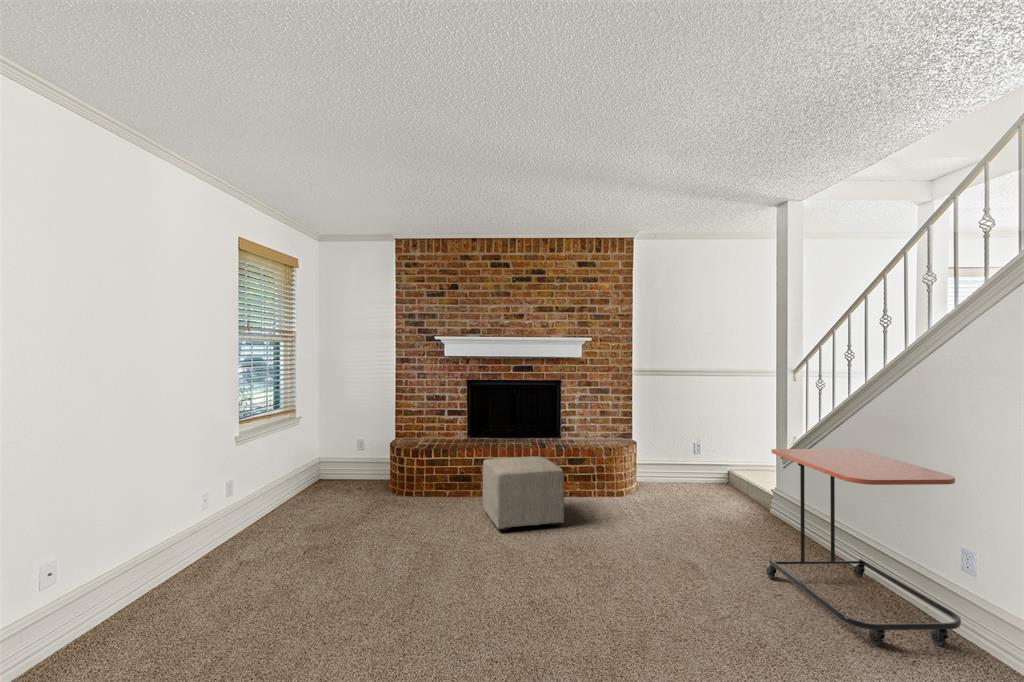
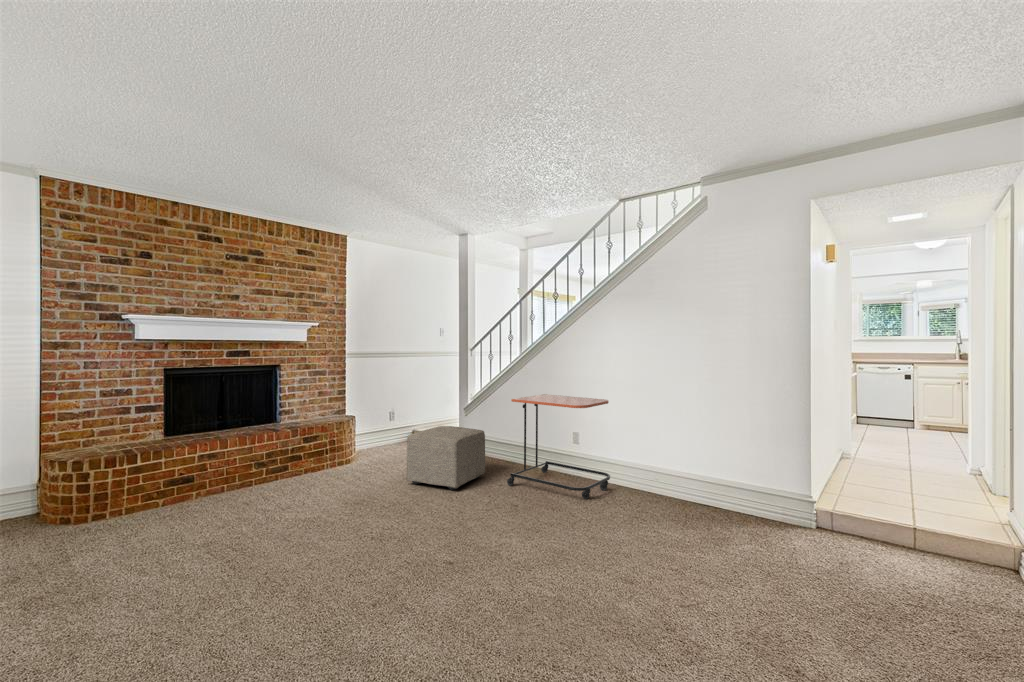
ottoman: present [483,456,564,530] -> present [407,426,485,490]

